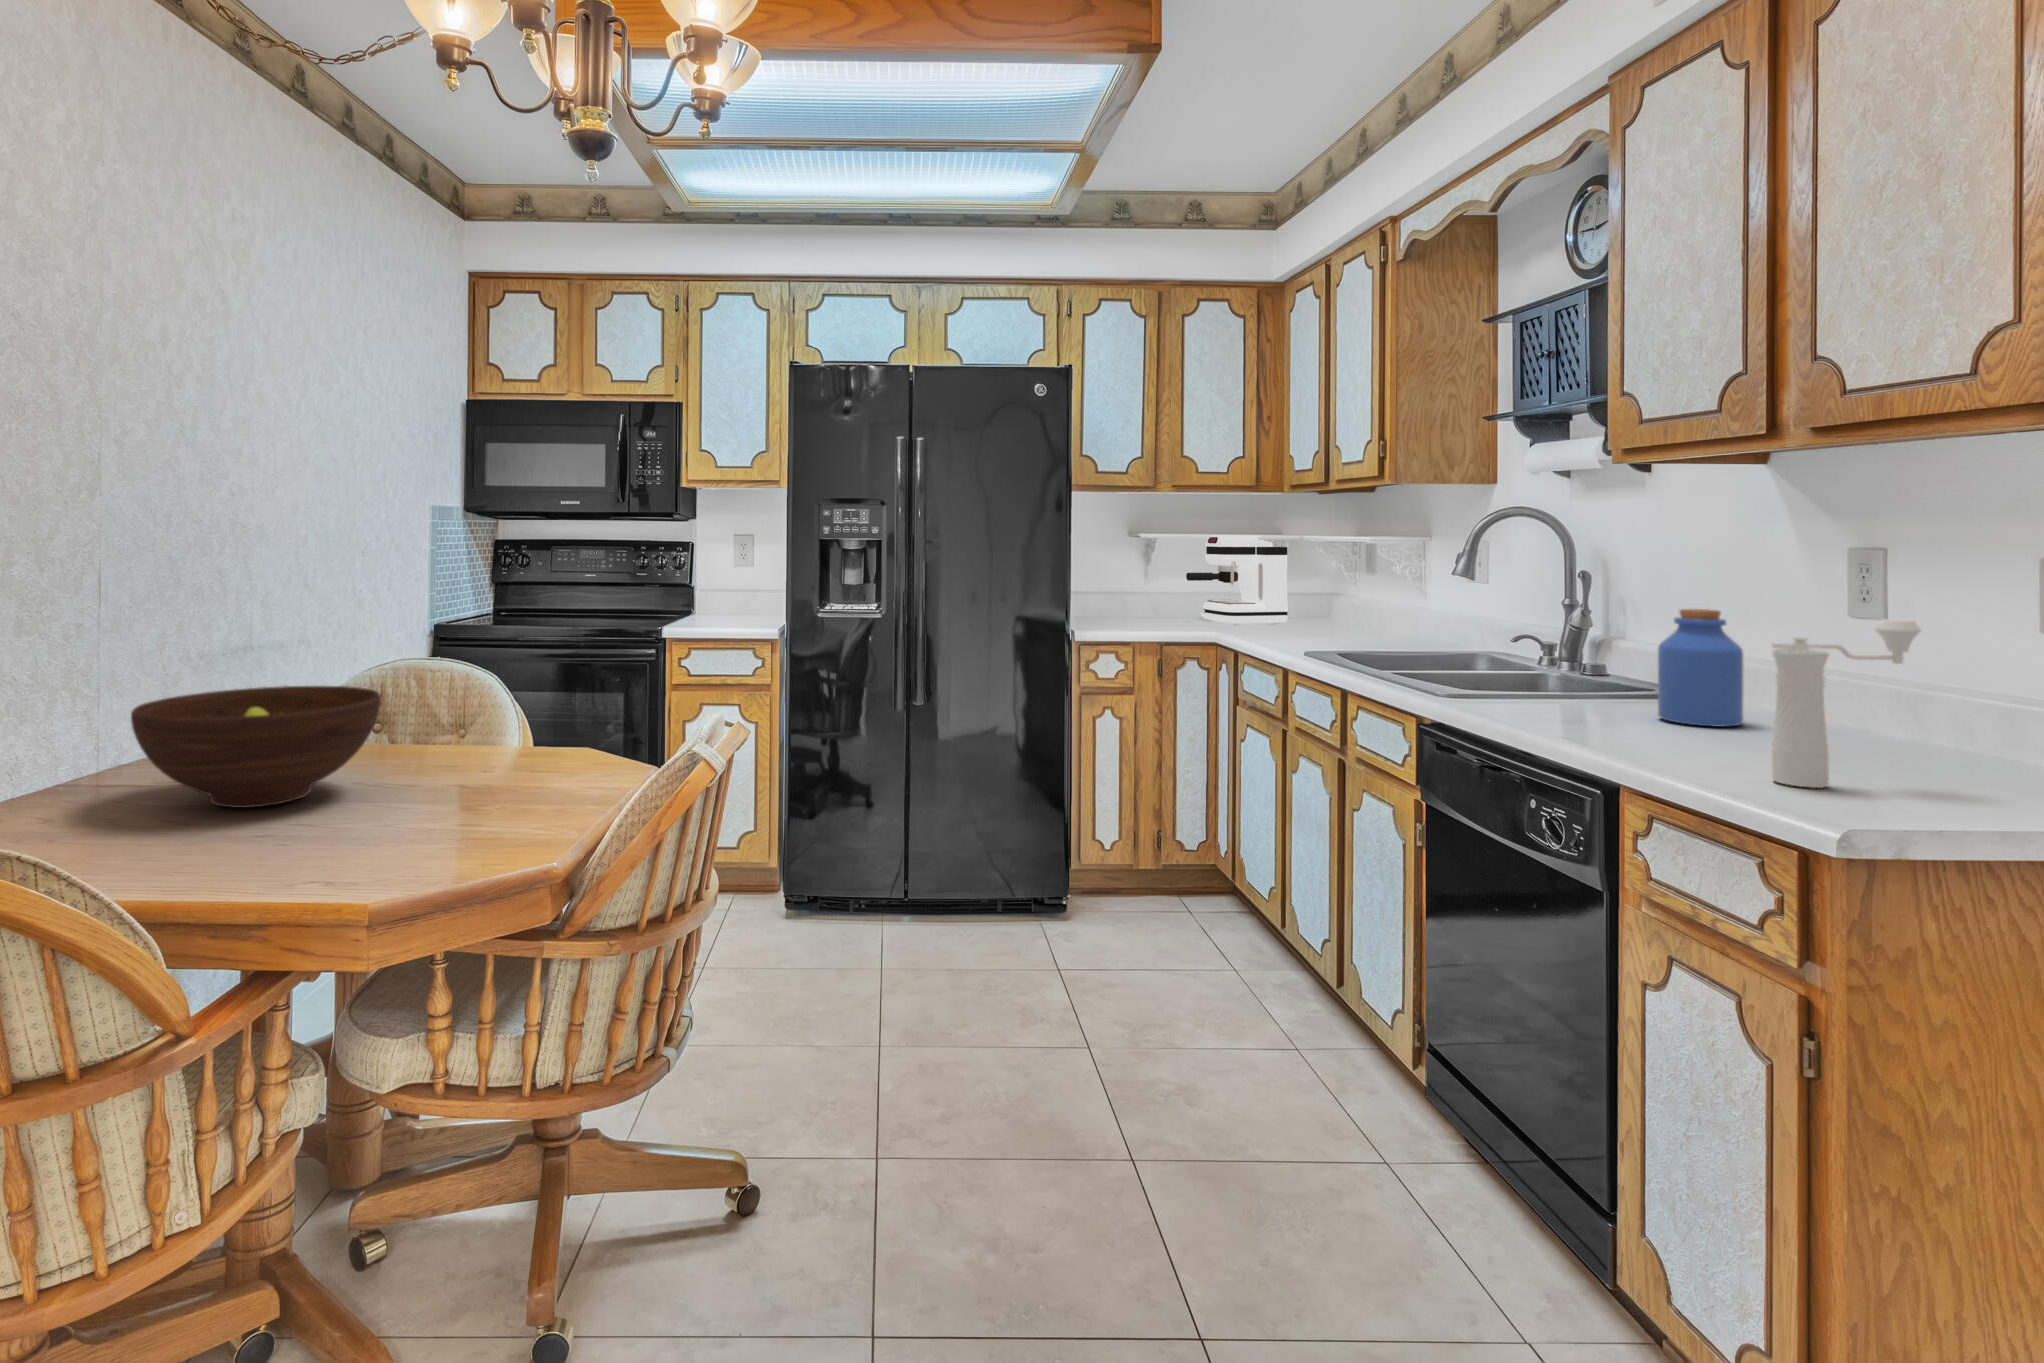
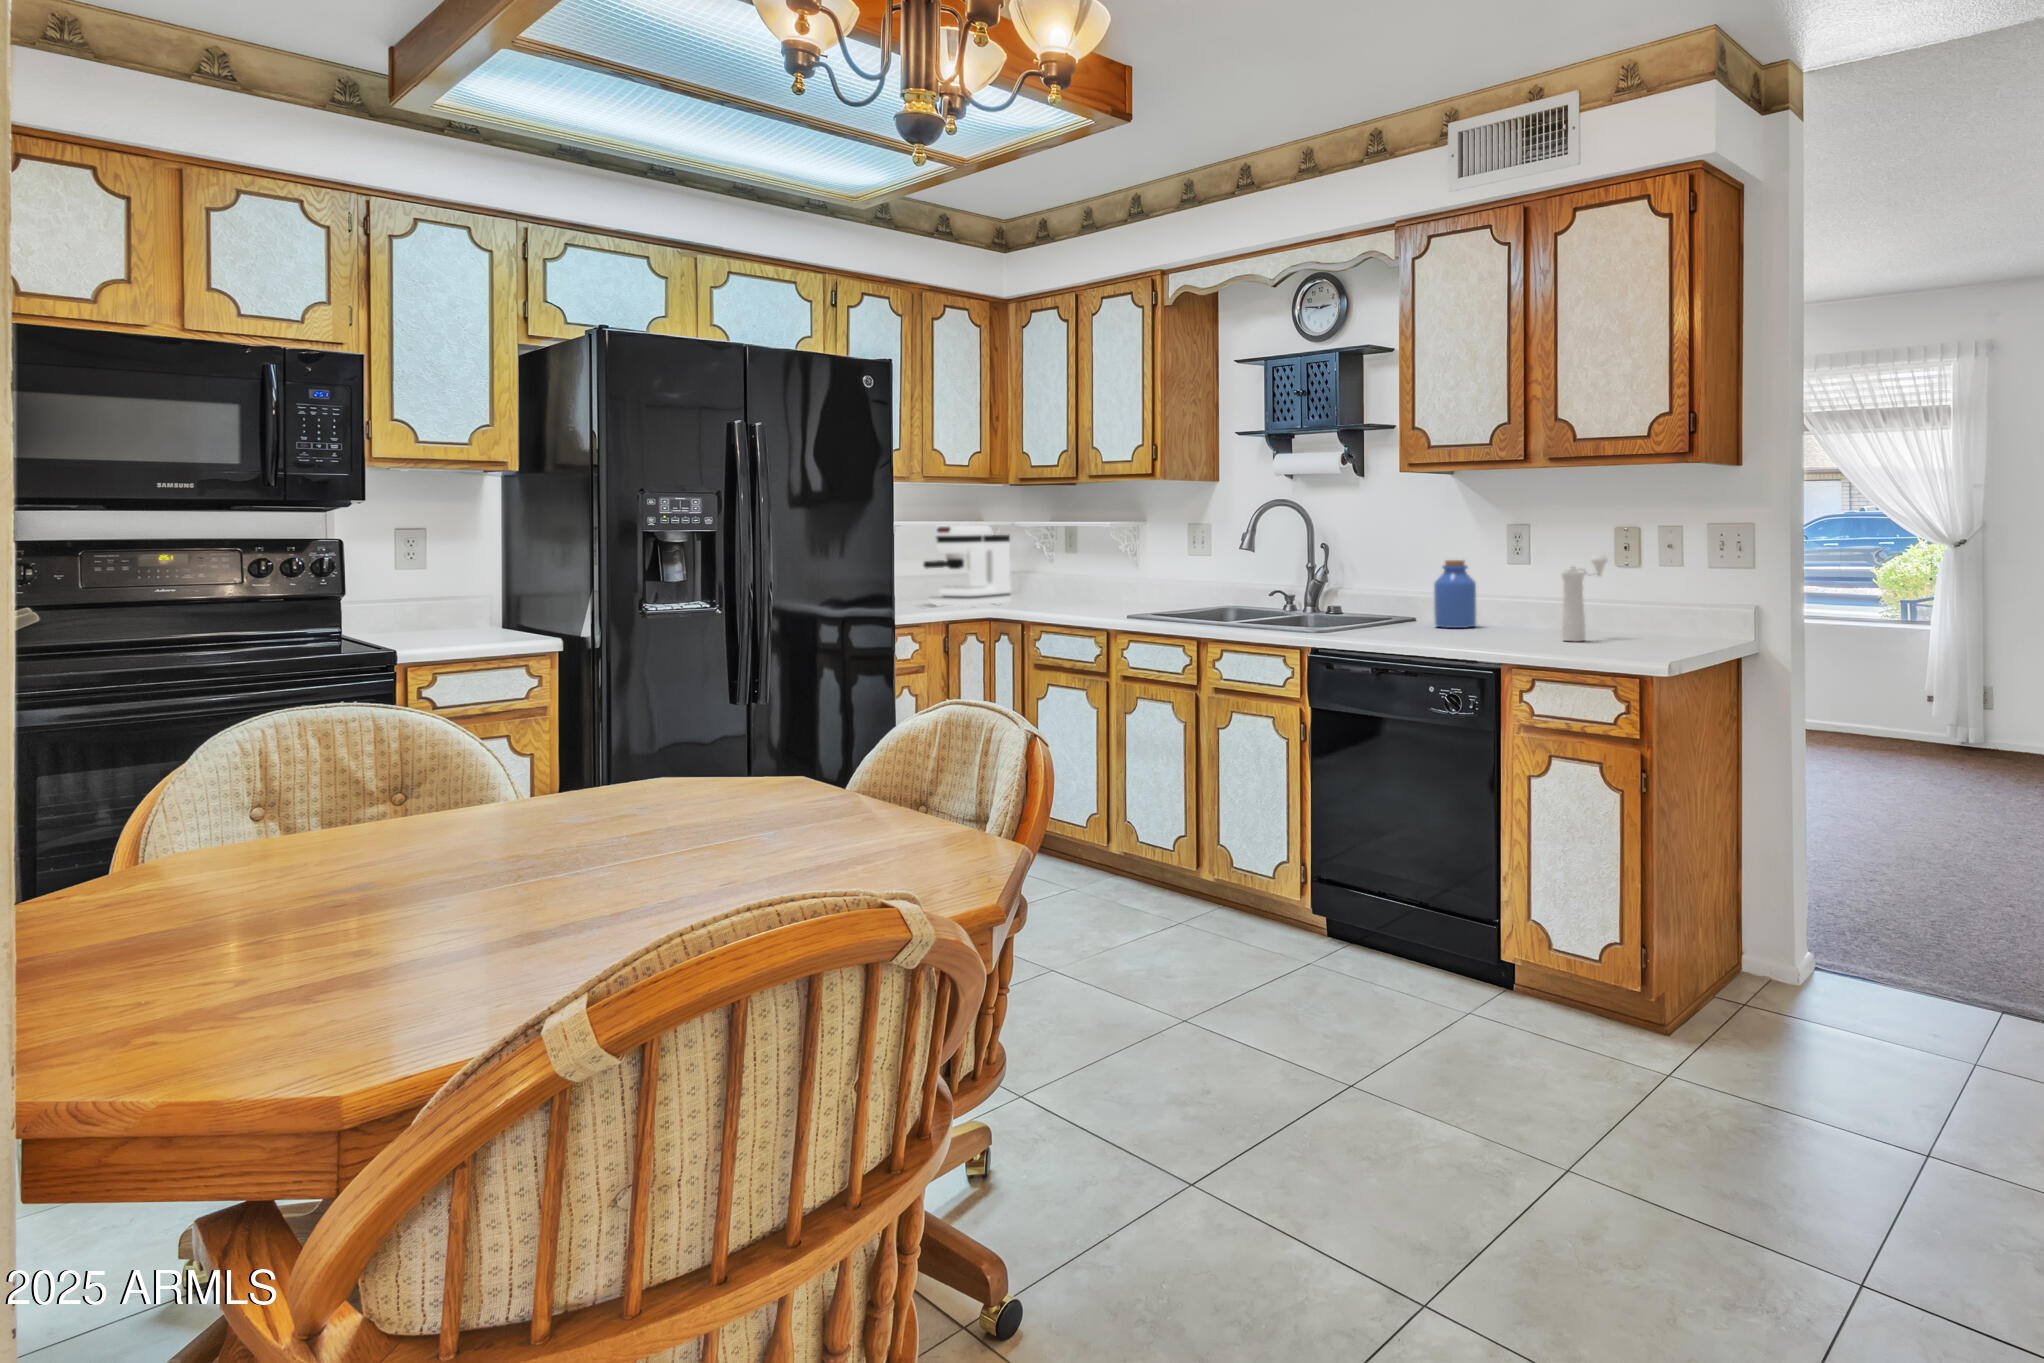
fruit bowl: present [131,686,381,808] -> none [477,695,757,836]

